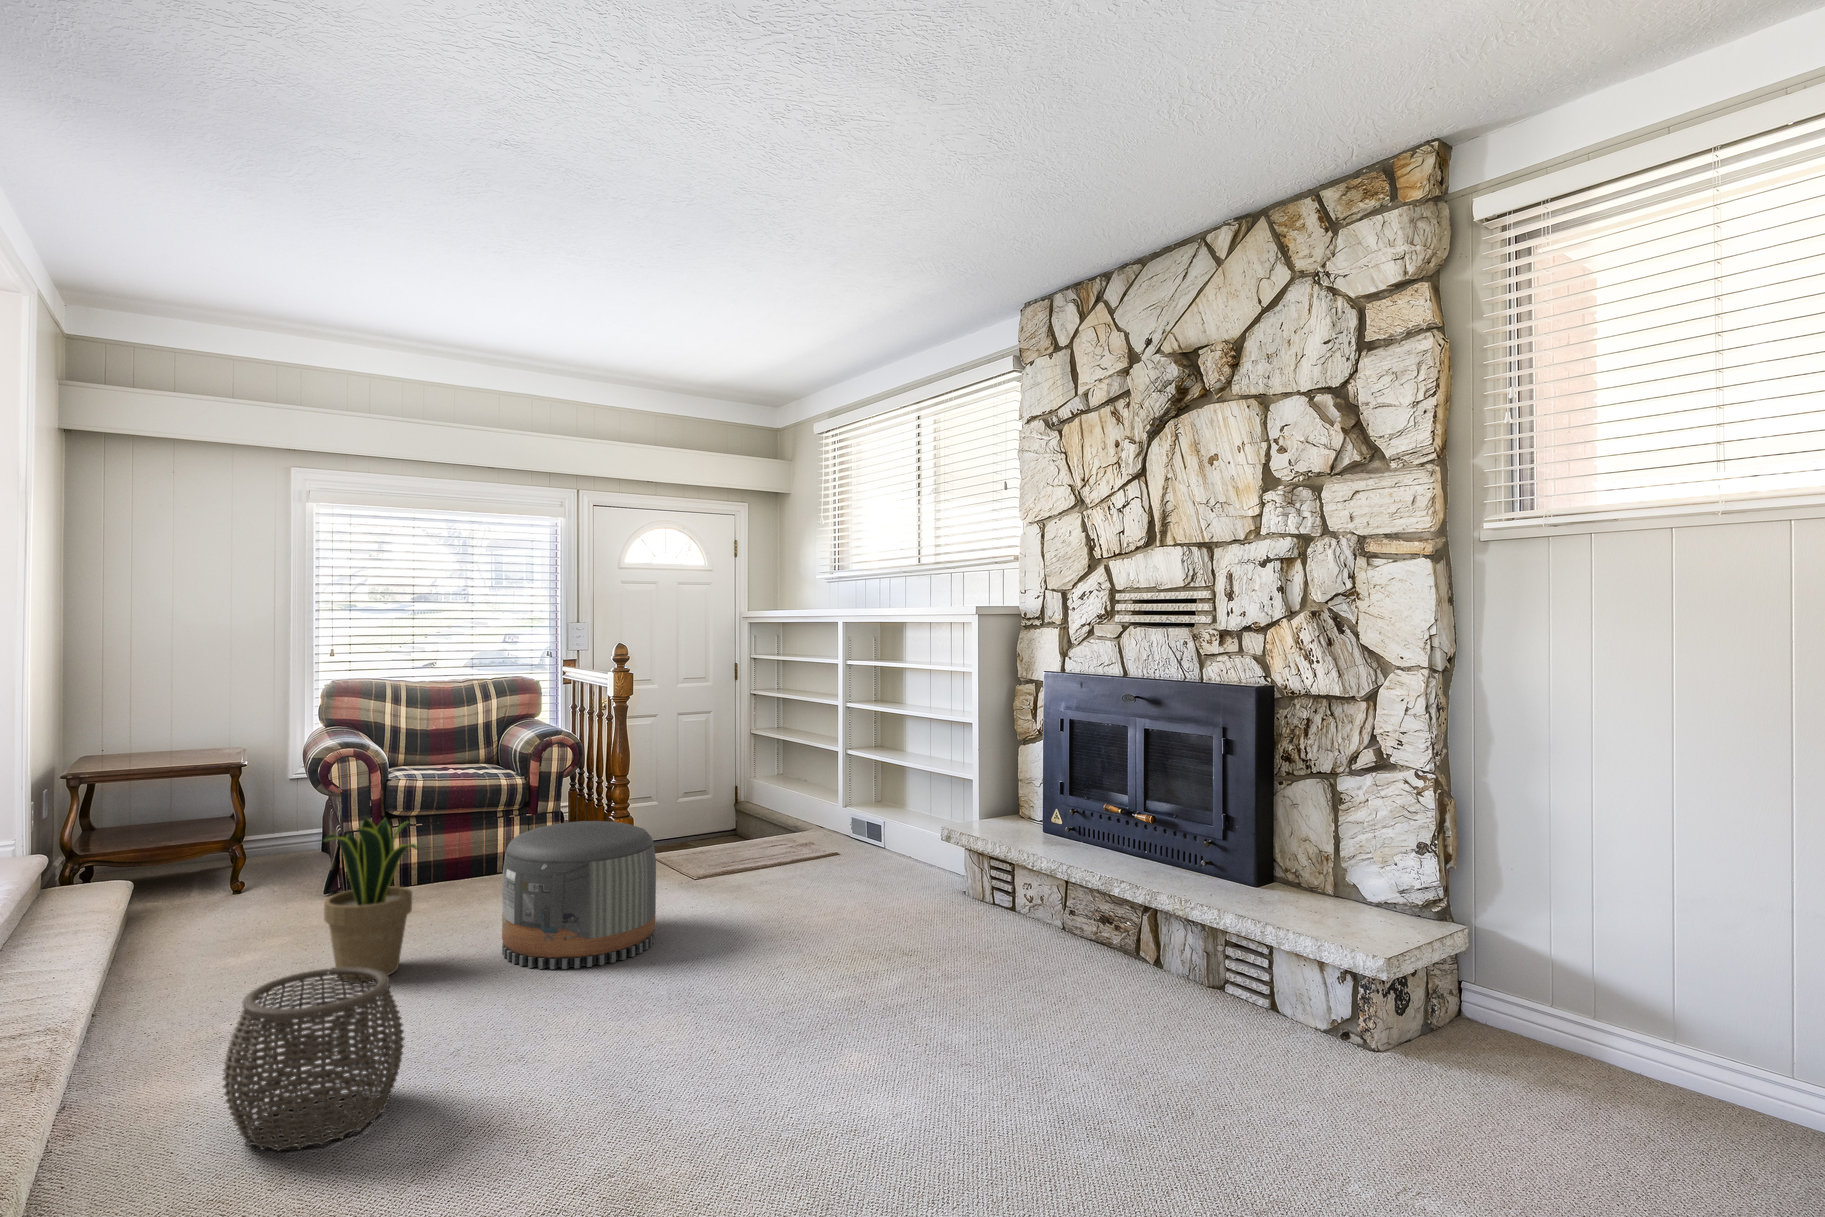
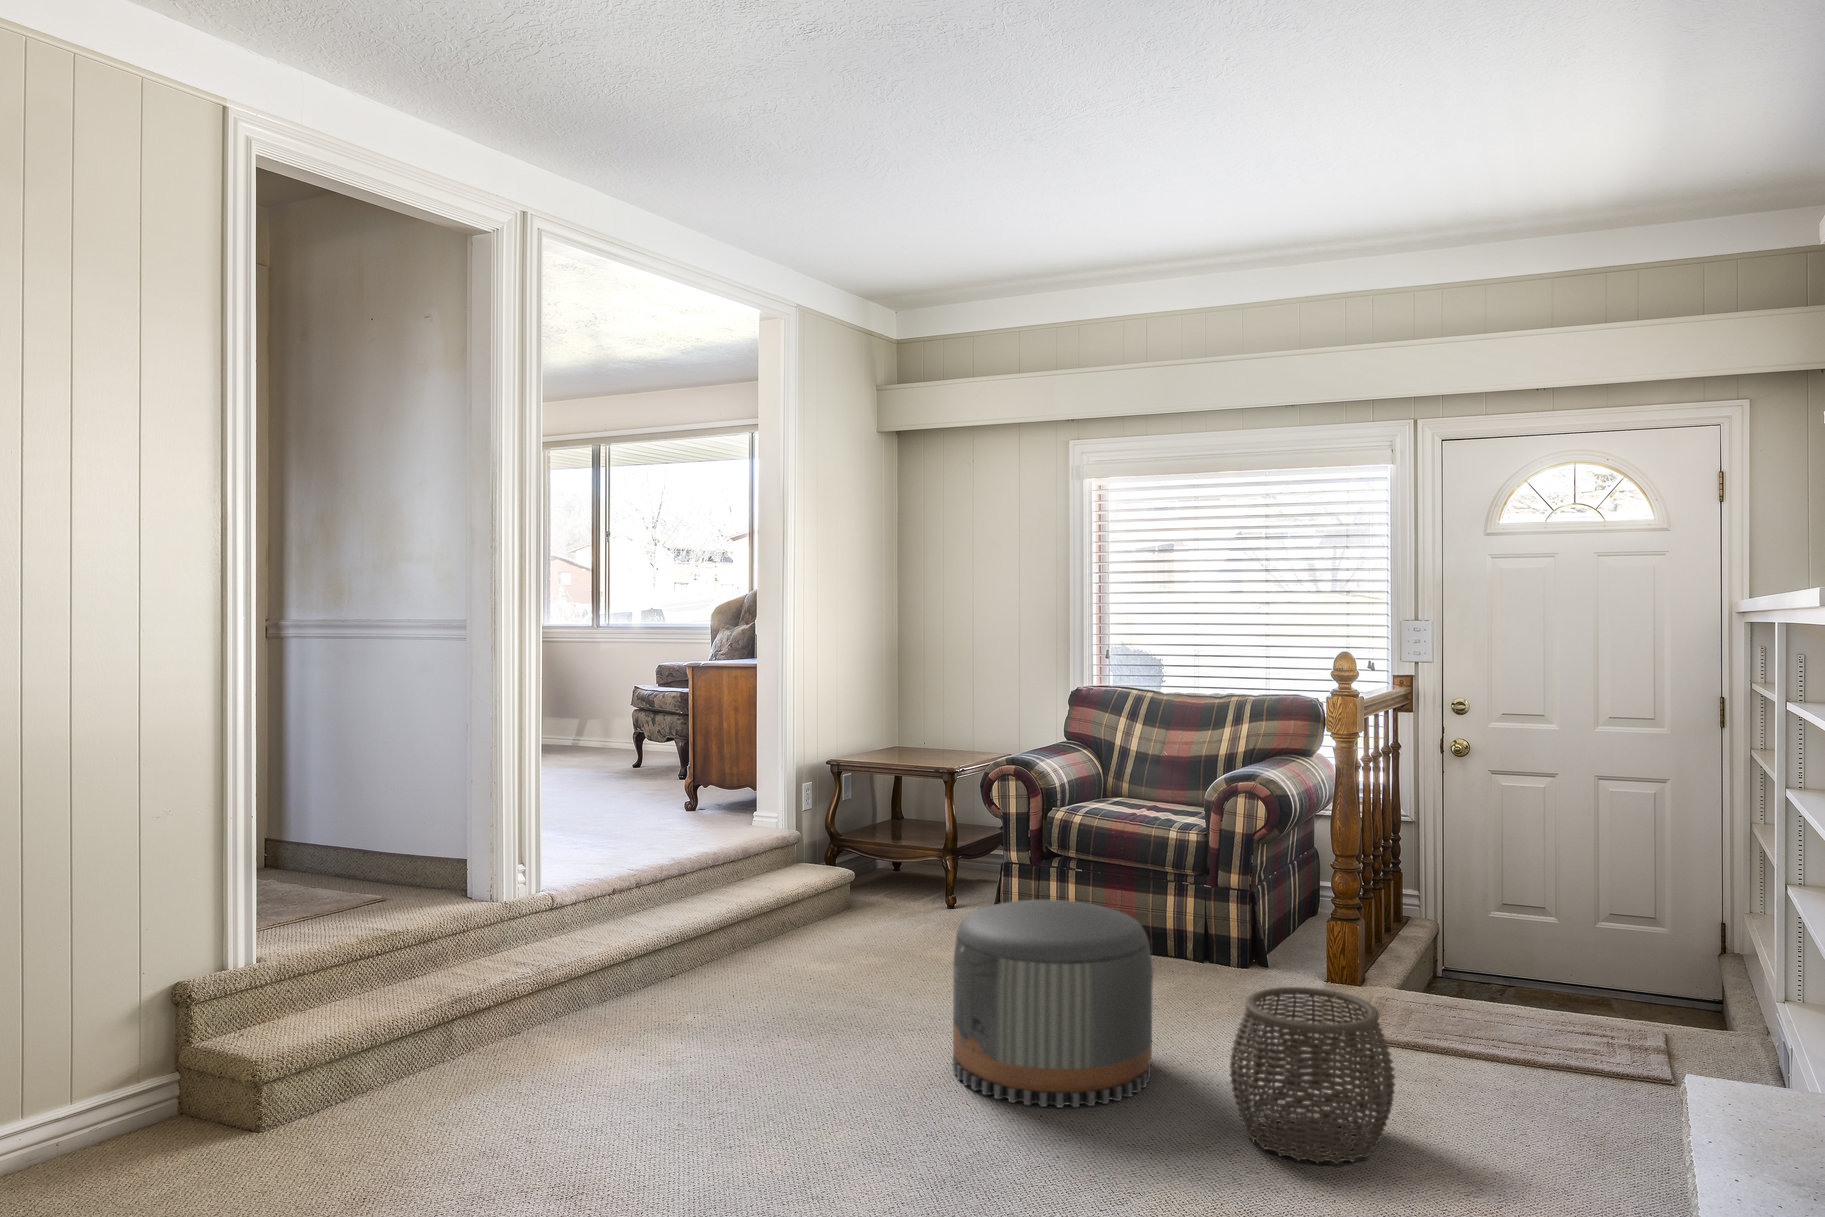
potted plant: present [324,818,418,981] -> none [797,845,908,1029]
woven basket: present [222,967,404,1151] -> present [1230,987,1395,1164]

